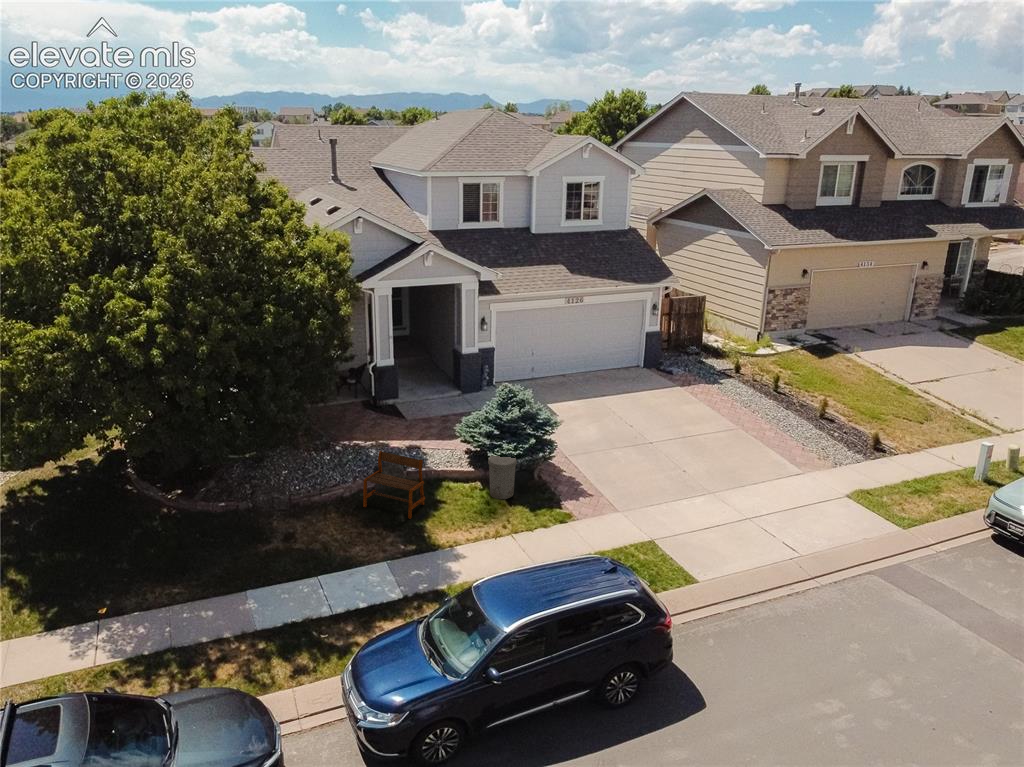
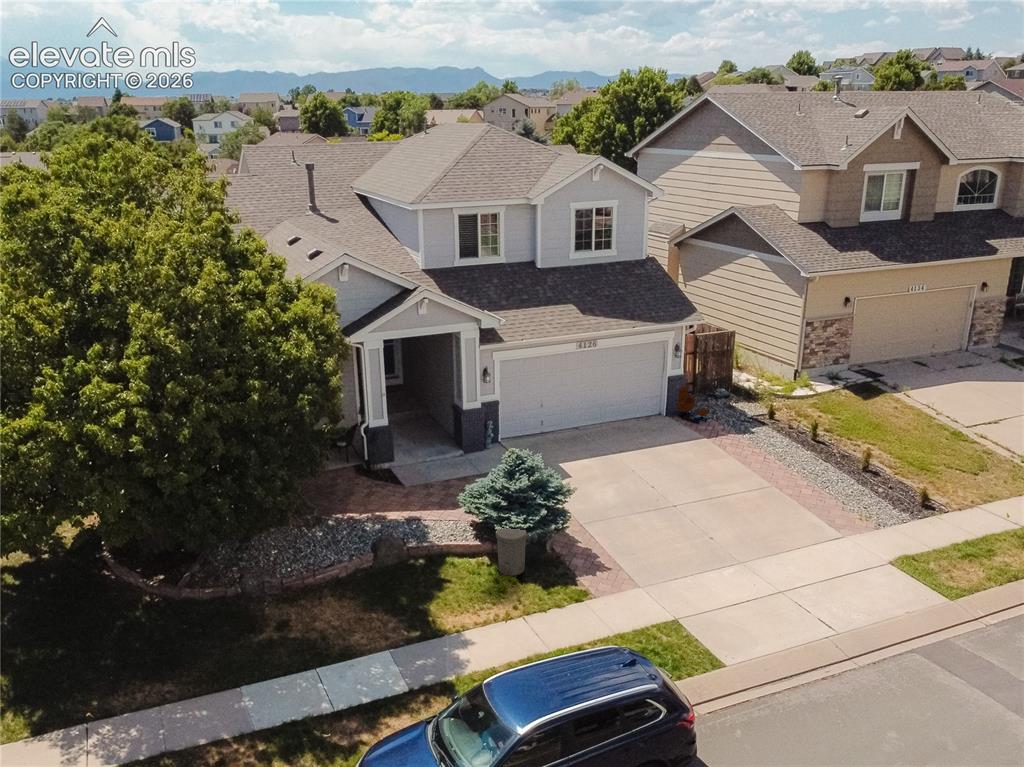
lounge chair: none [653,341,682,374] -> present [676,385,709,421]
bench: present [363,451,425,519] -> none [362,526,429,601]

